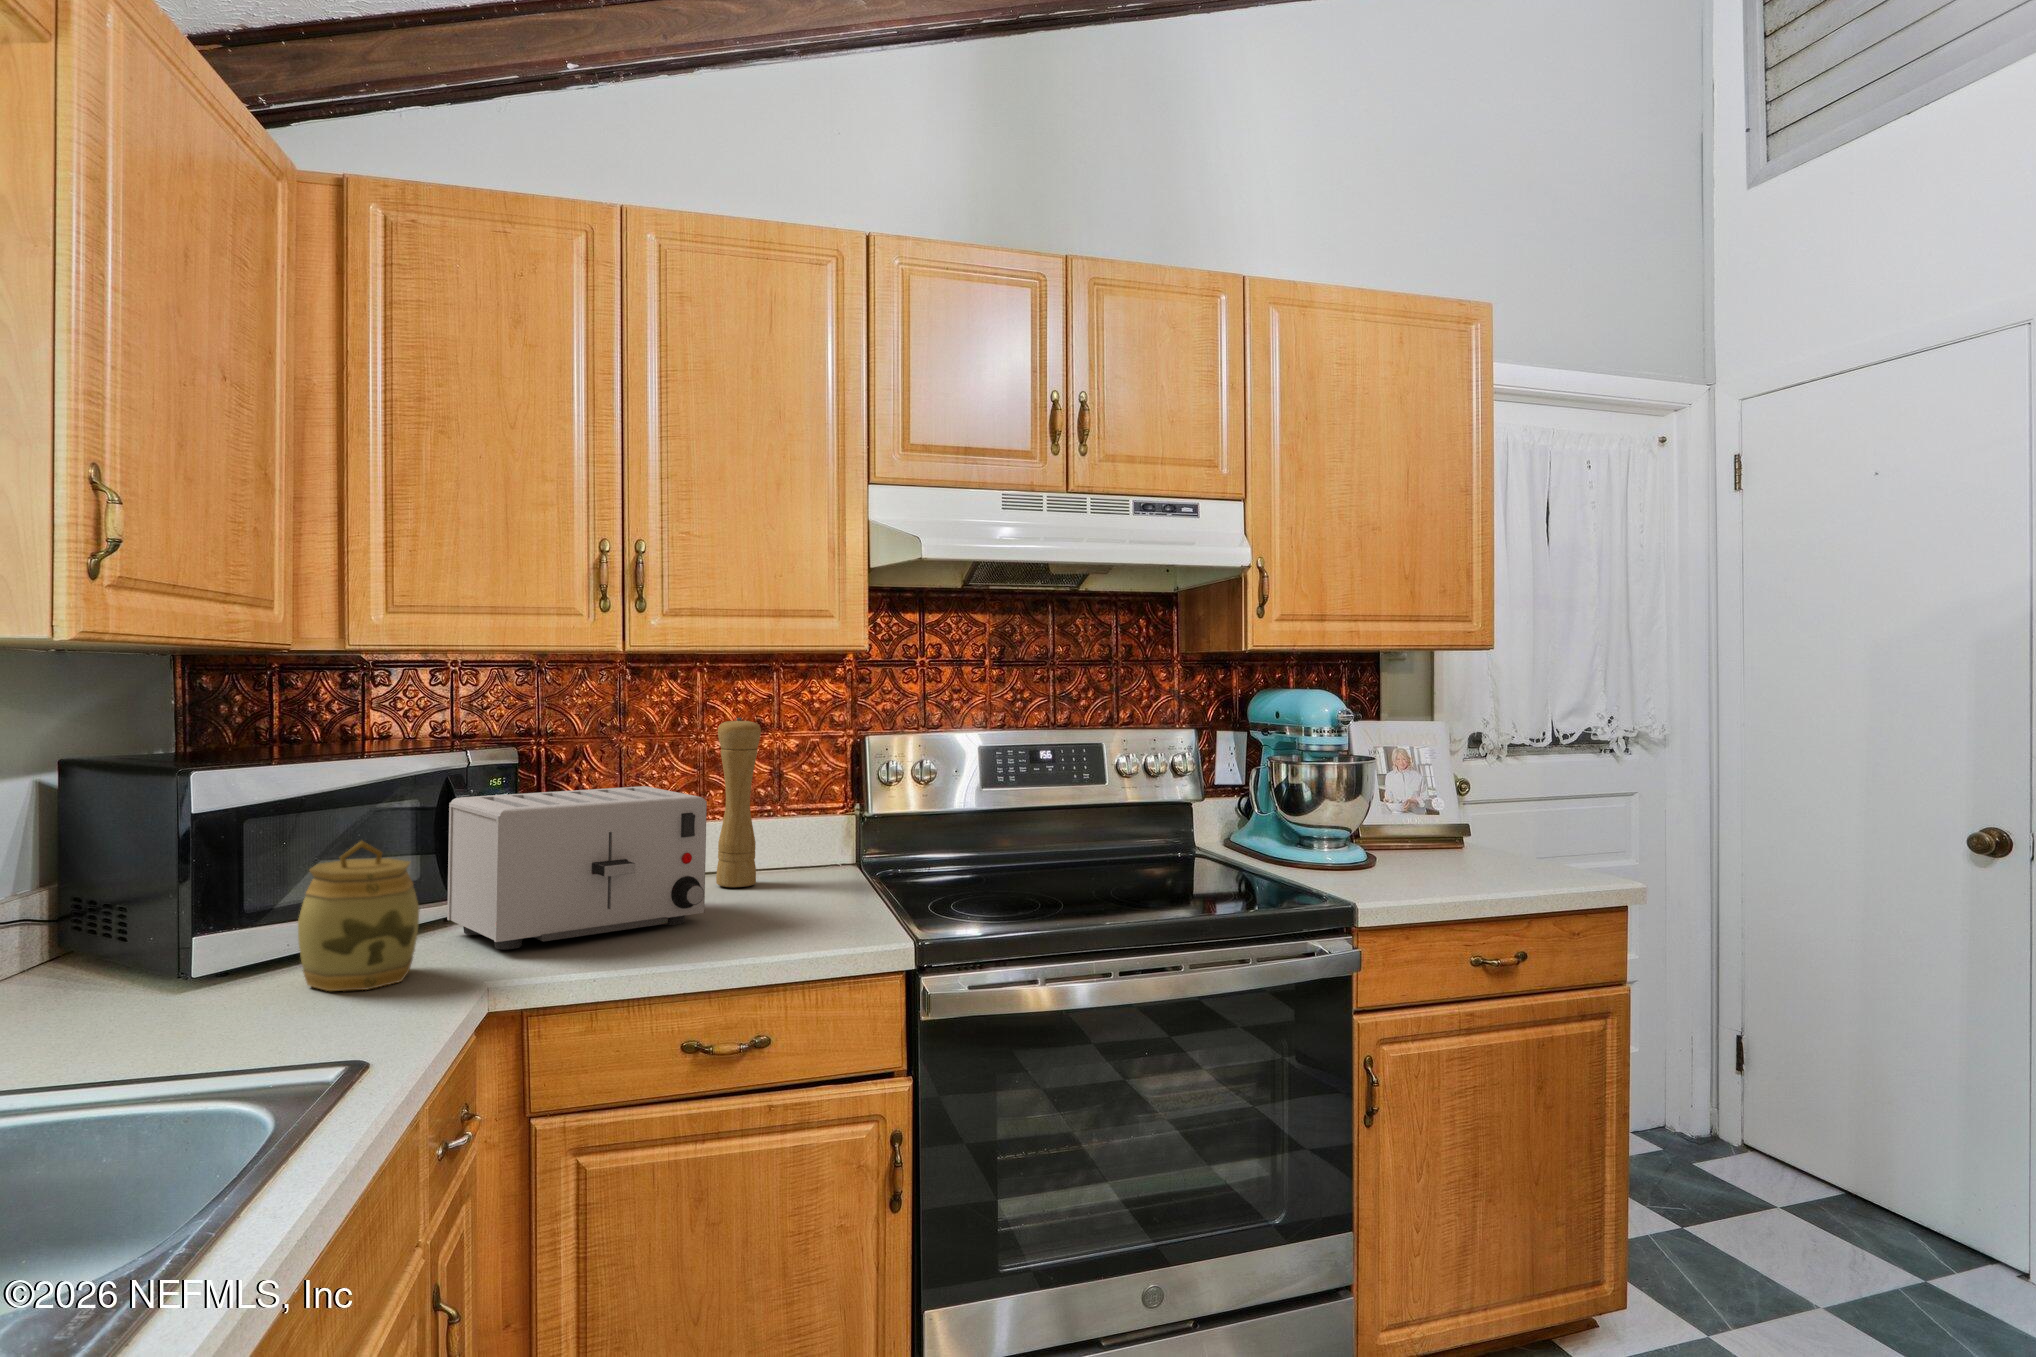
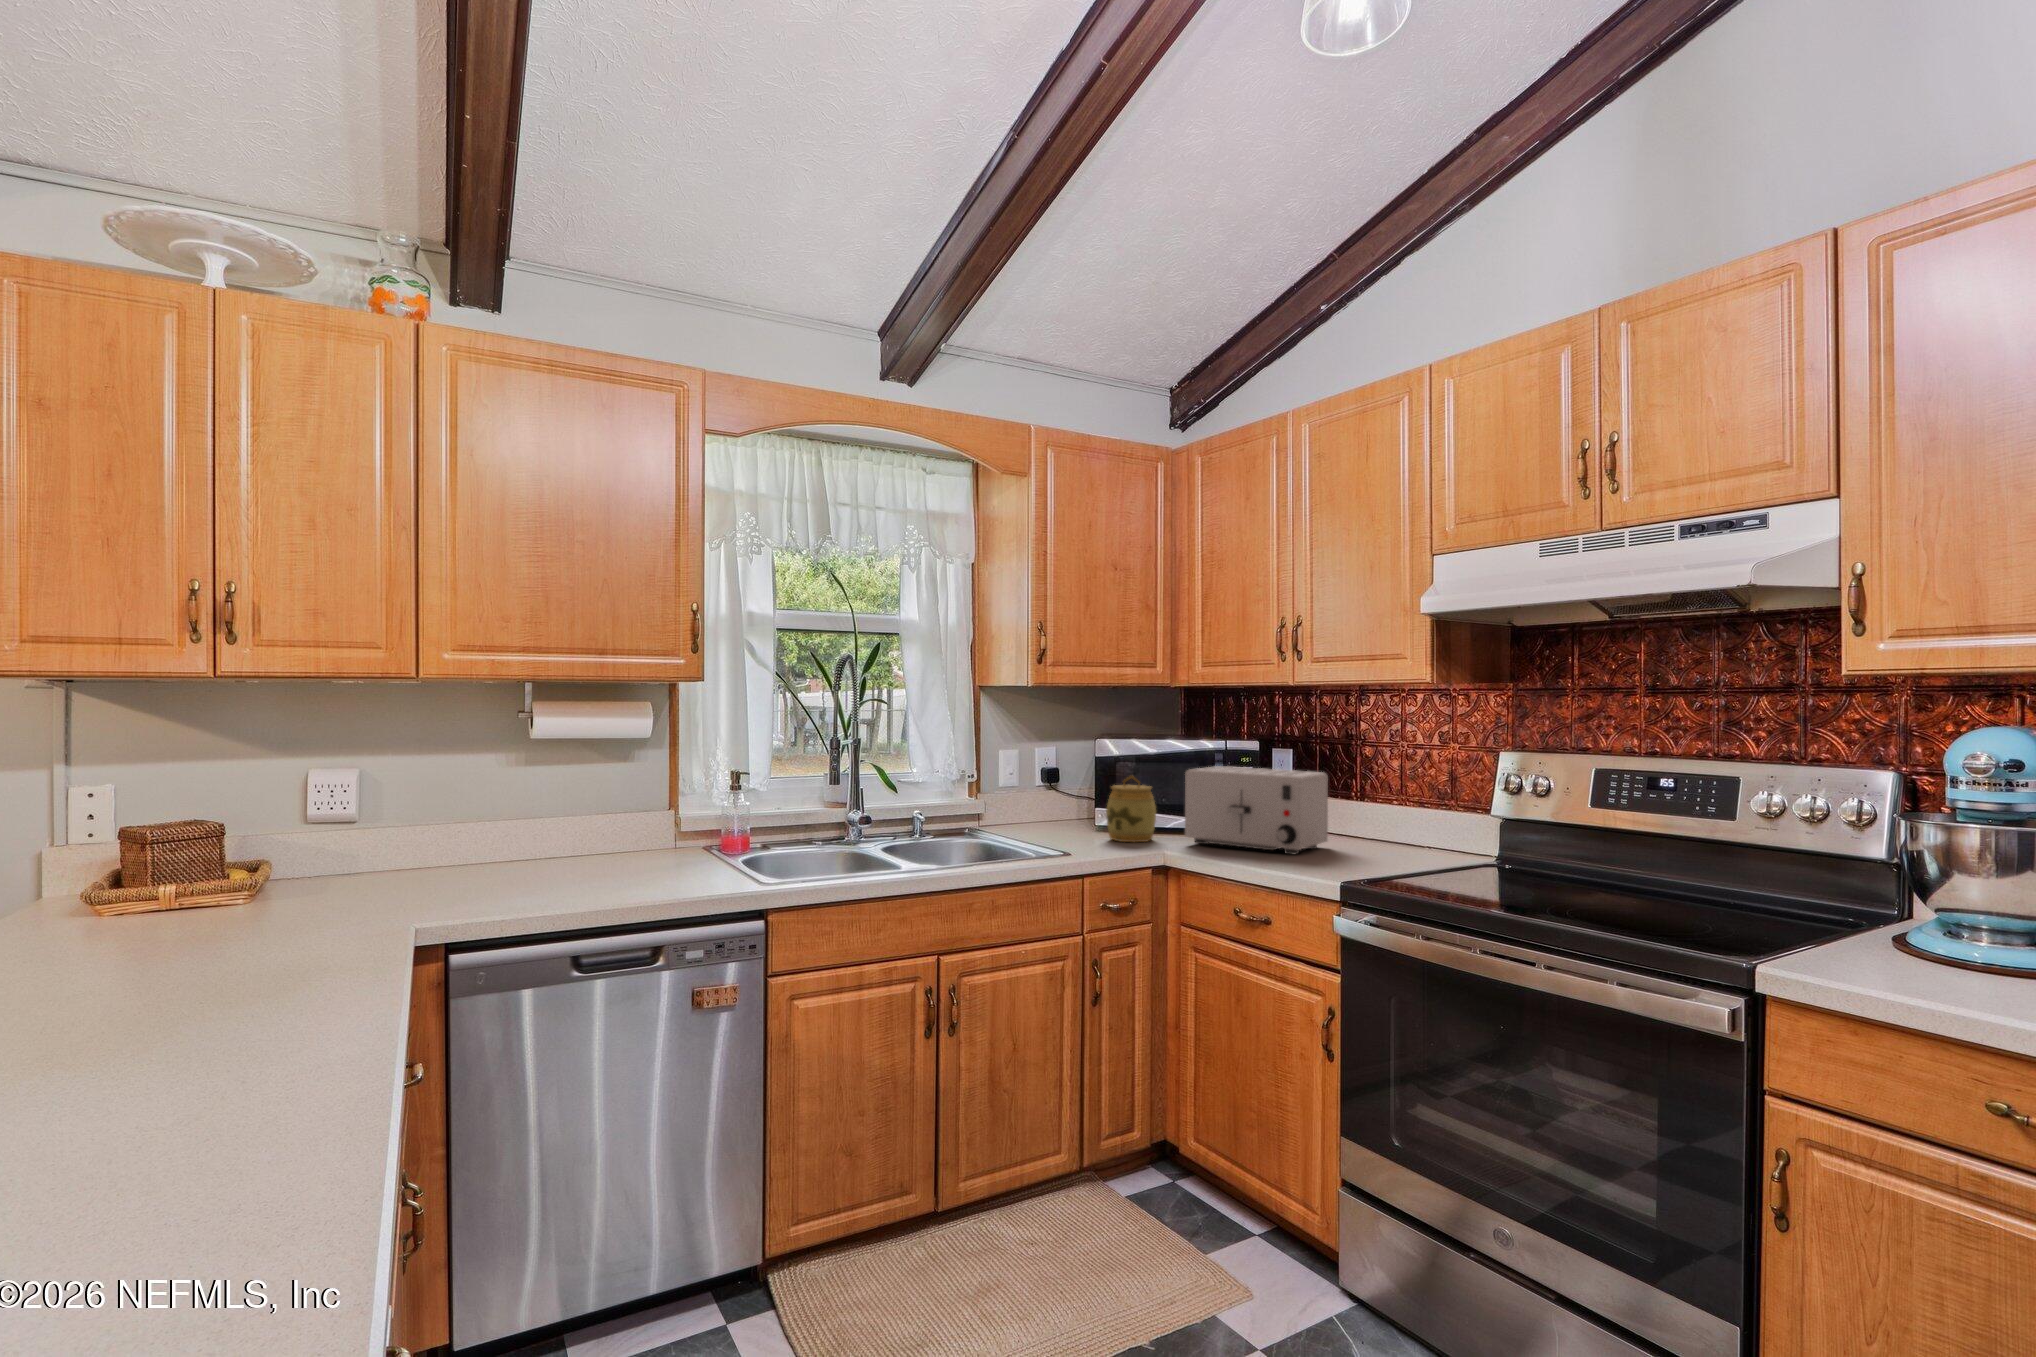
pepper mill: present [716,718,761,887] -> none [1389,734,1422,853]

